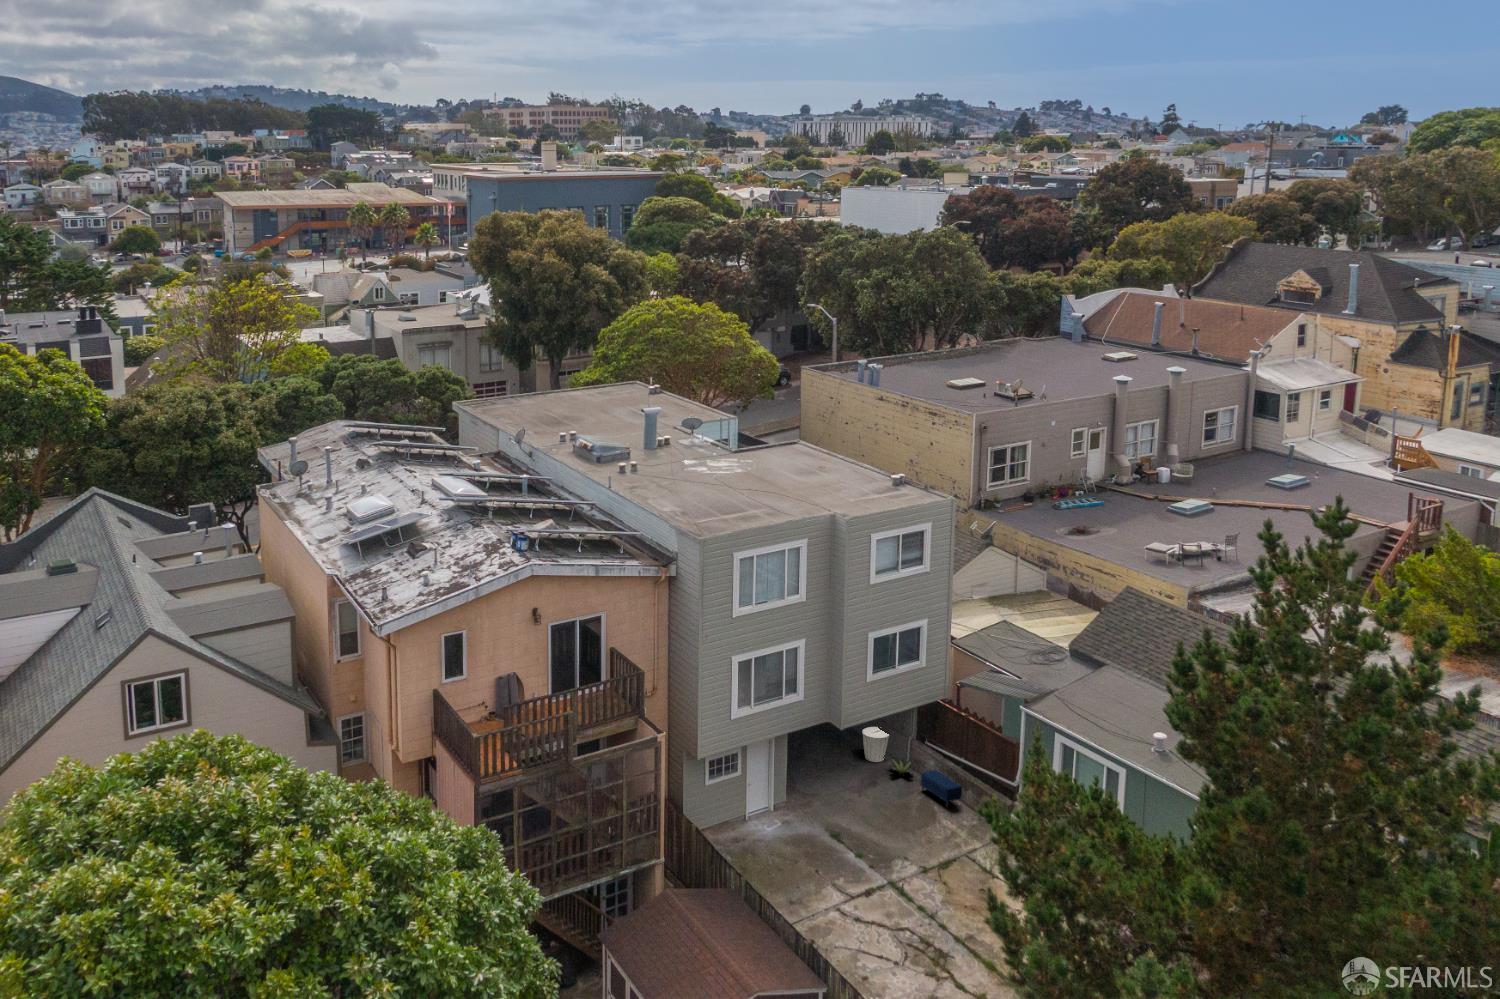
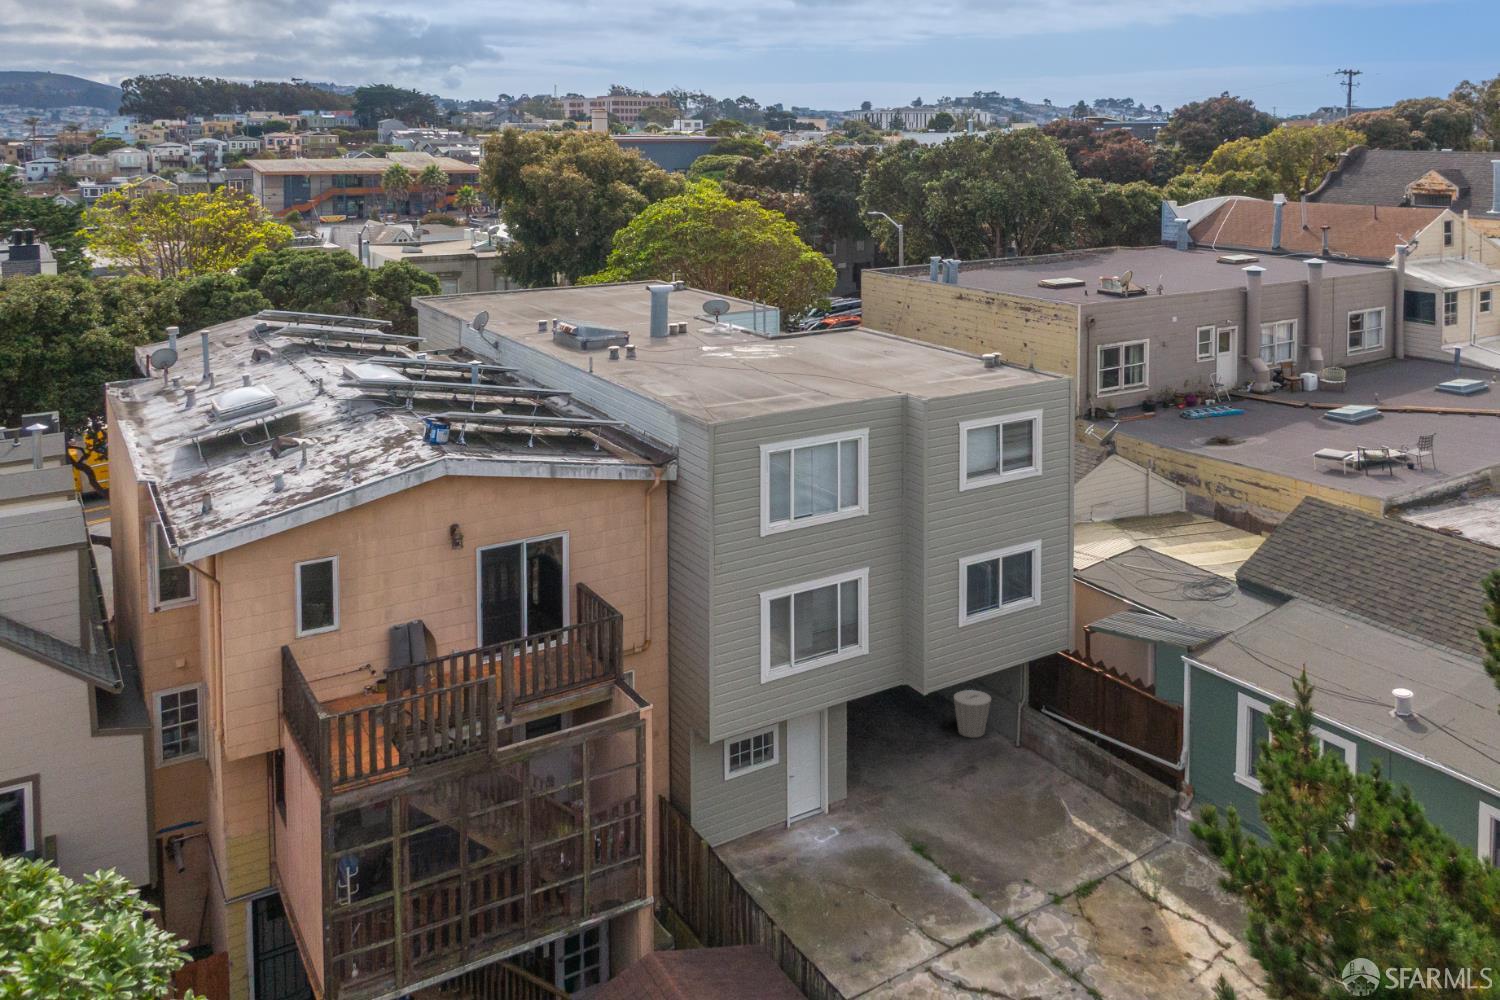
potted plant: present [890,758,913,776] -> none [991,731,1029,758]
bench: present [920,769,962,807] -> none [1037,747,1101,803]

